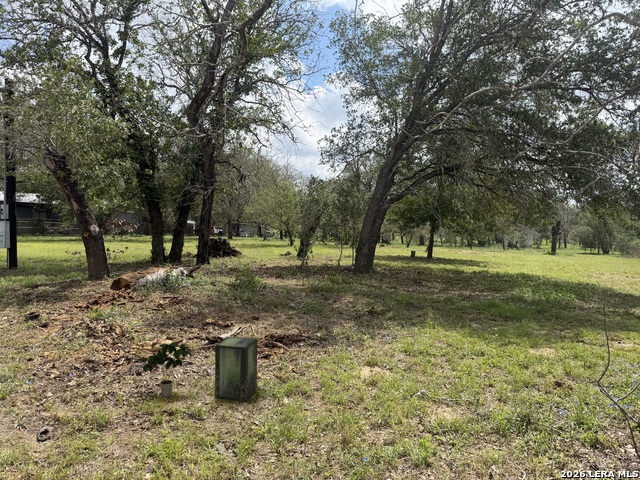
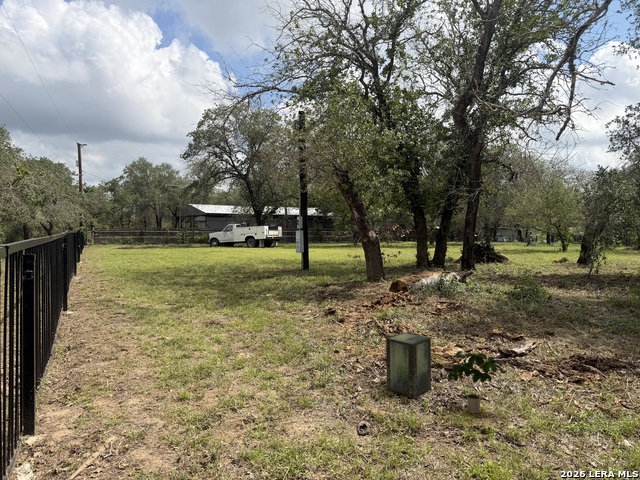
storage box: present [215,336,258,401] -> present [386,332,431,399]

